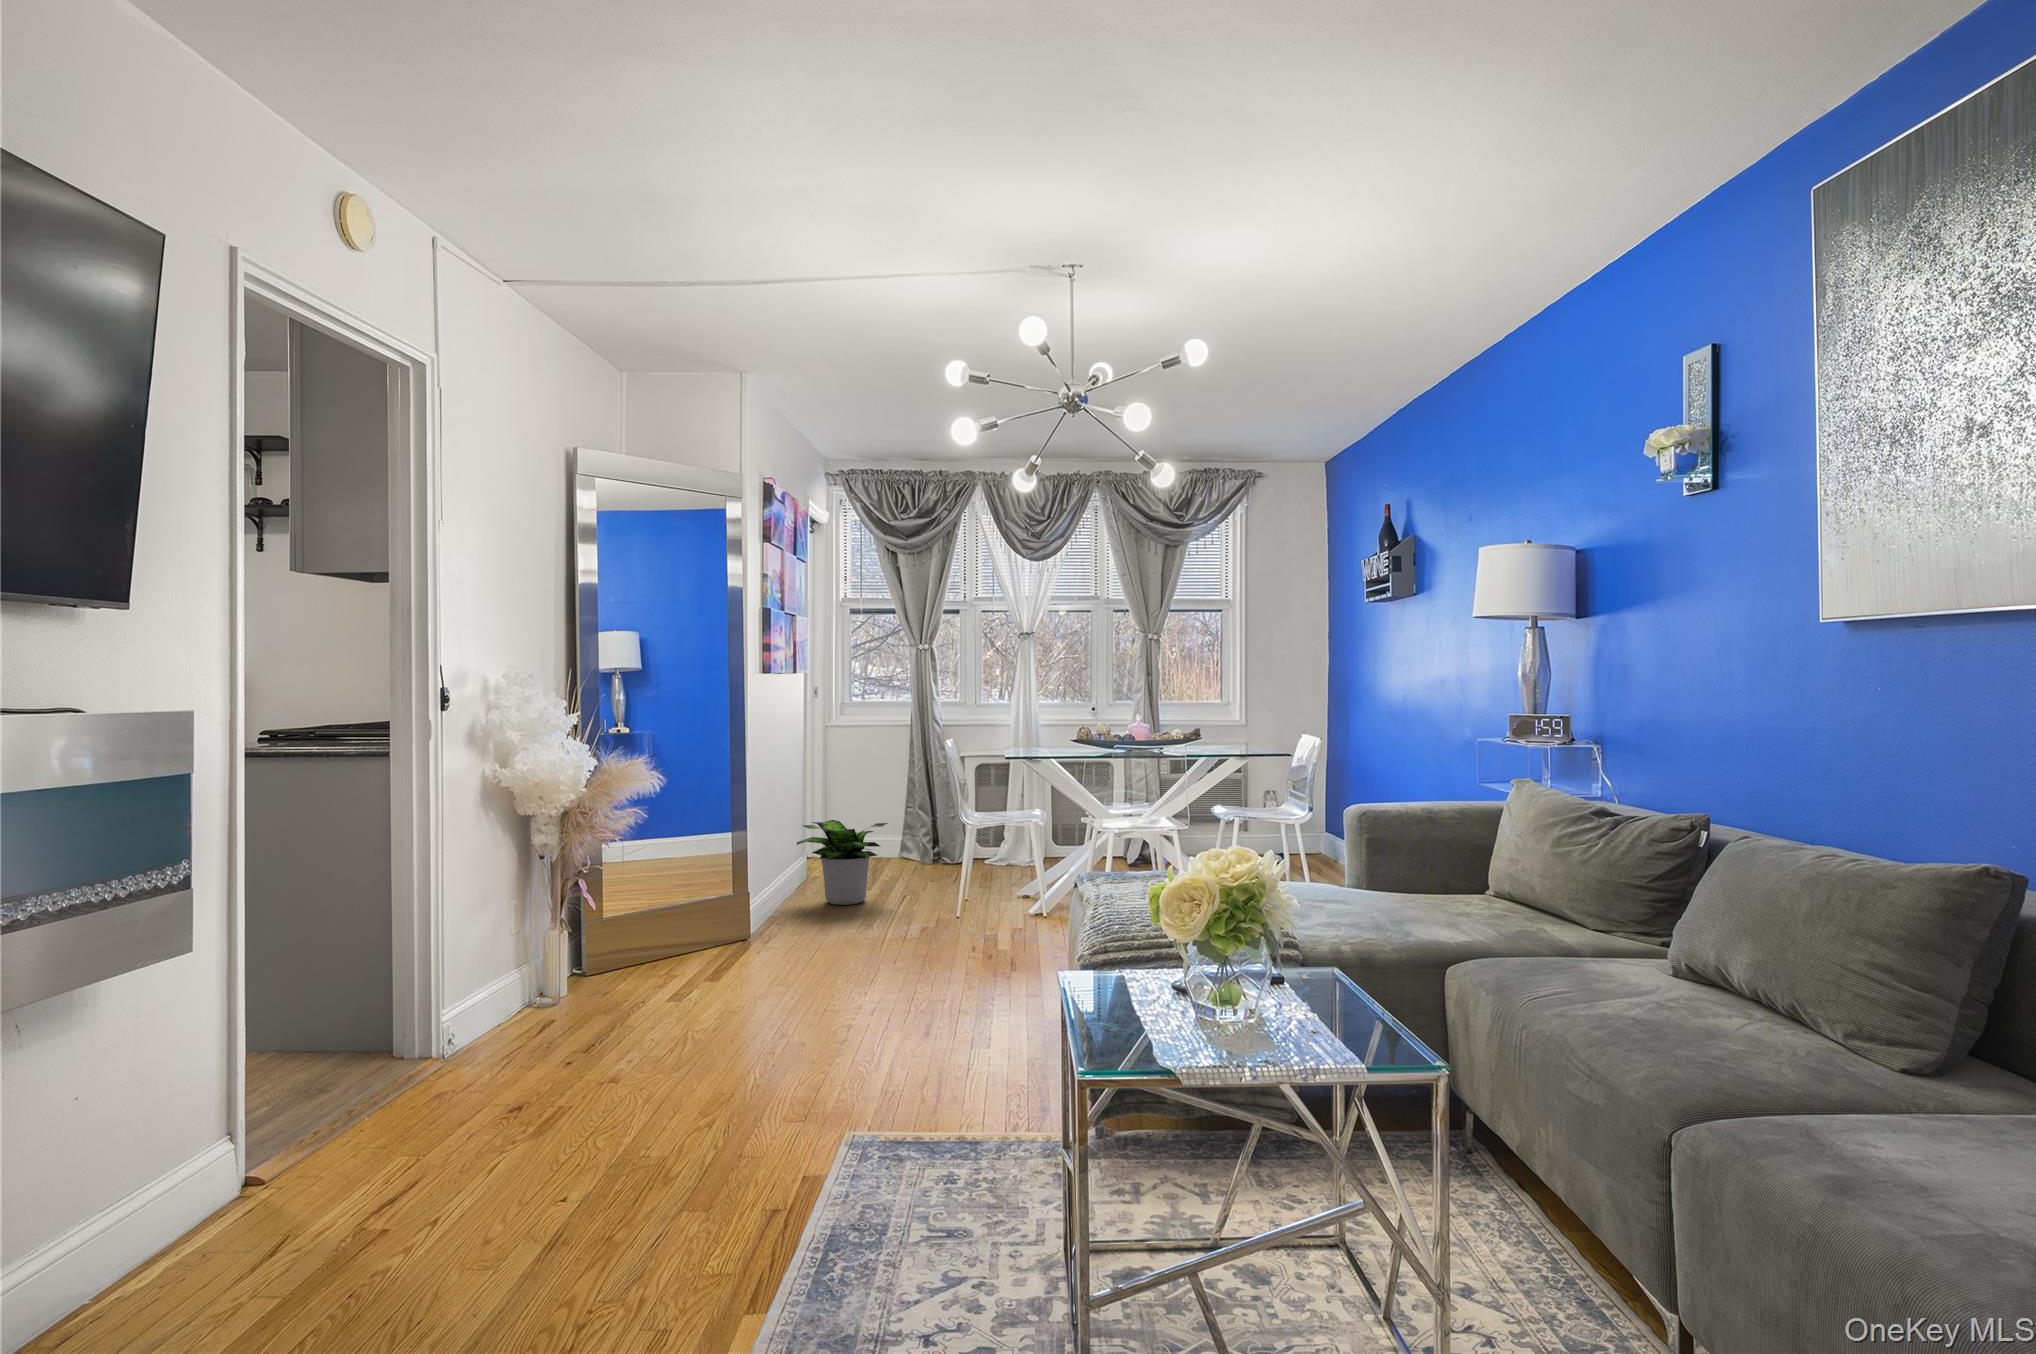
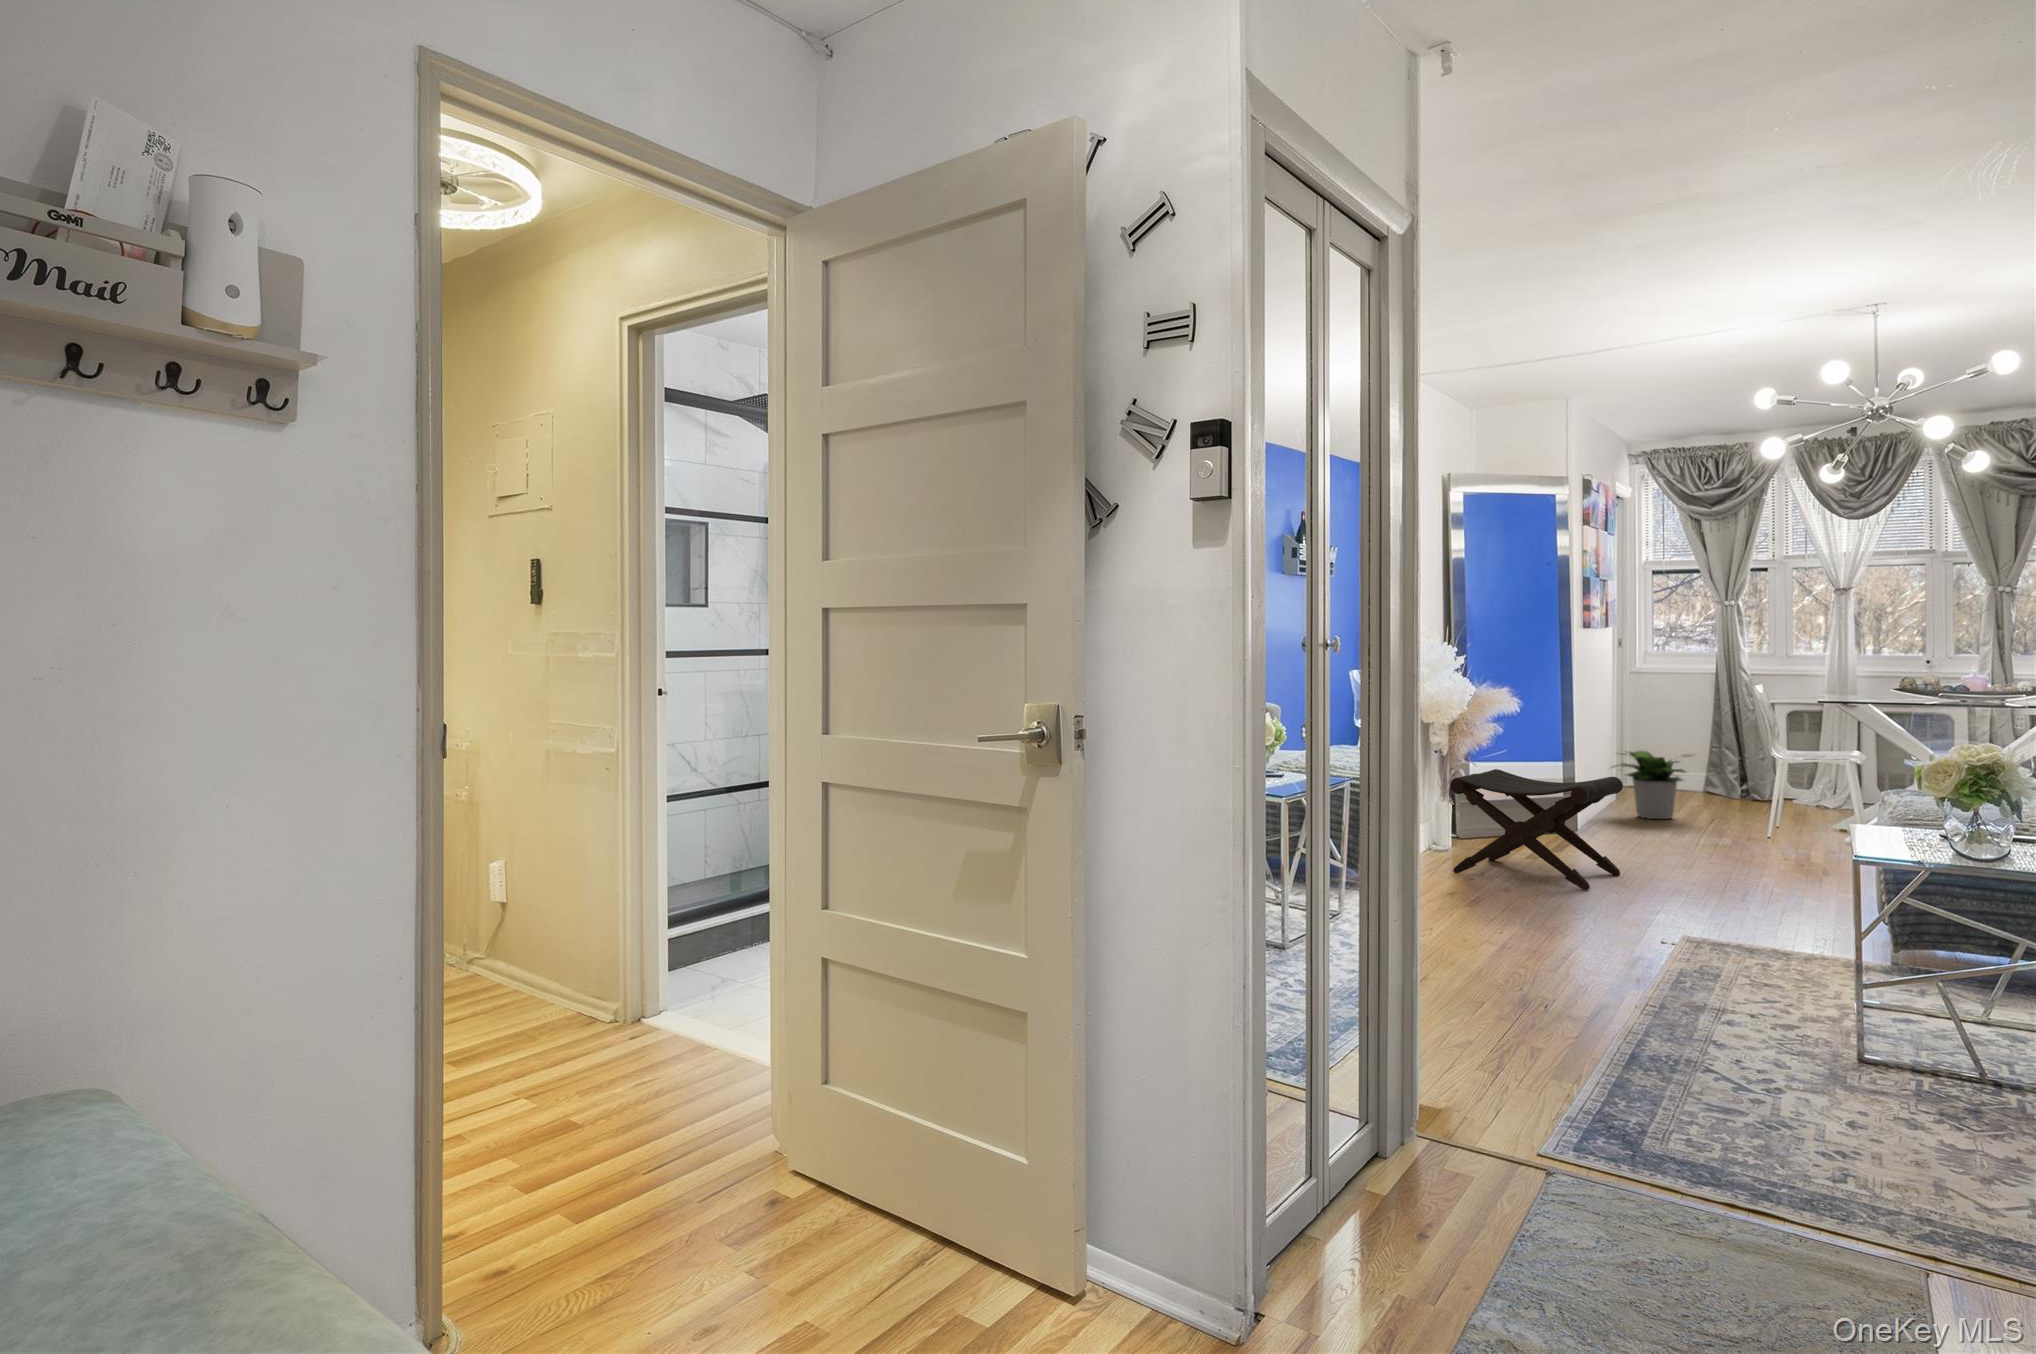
footstool: none [529,878,786,1067] -> present [1450,769,1623,890]

